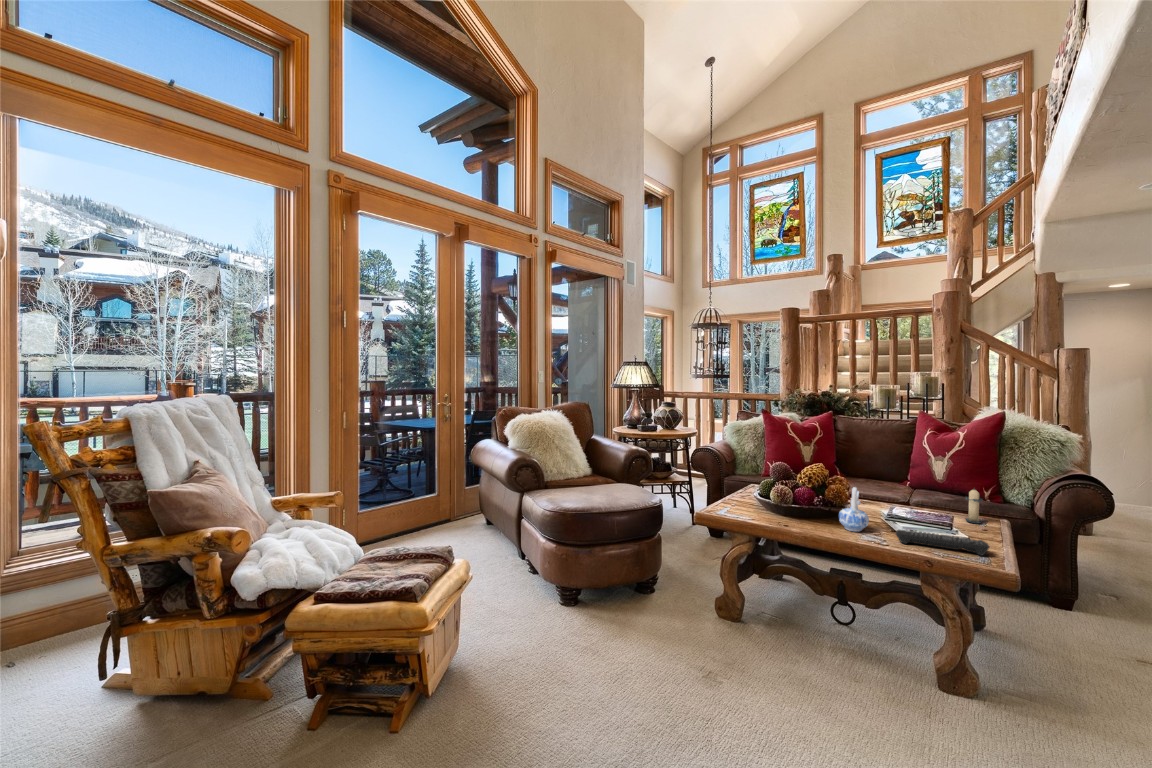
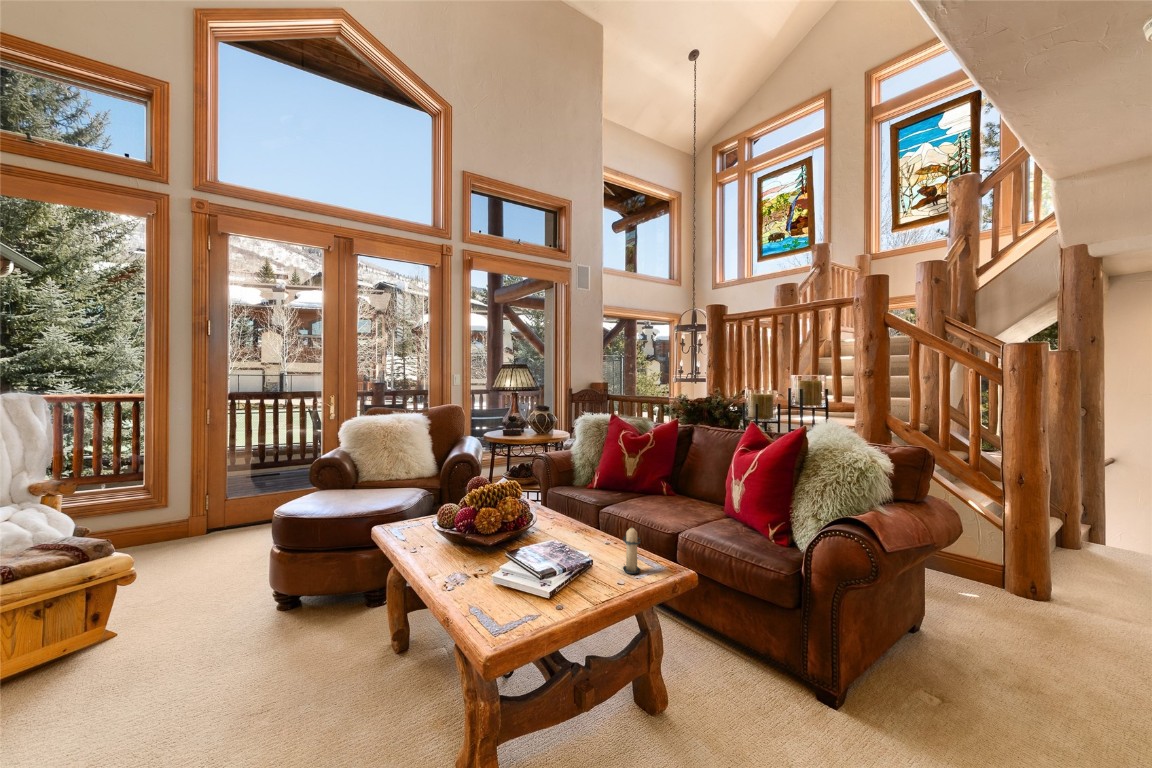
ceramic pitcher: present [839,487,869,532] -> none [438,515,472,570]
remote control: present [896,530,989,556] -> none [454,573,528,623]

